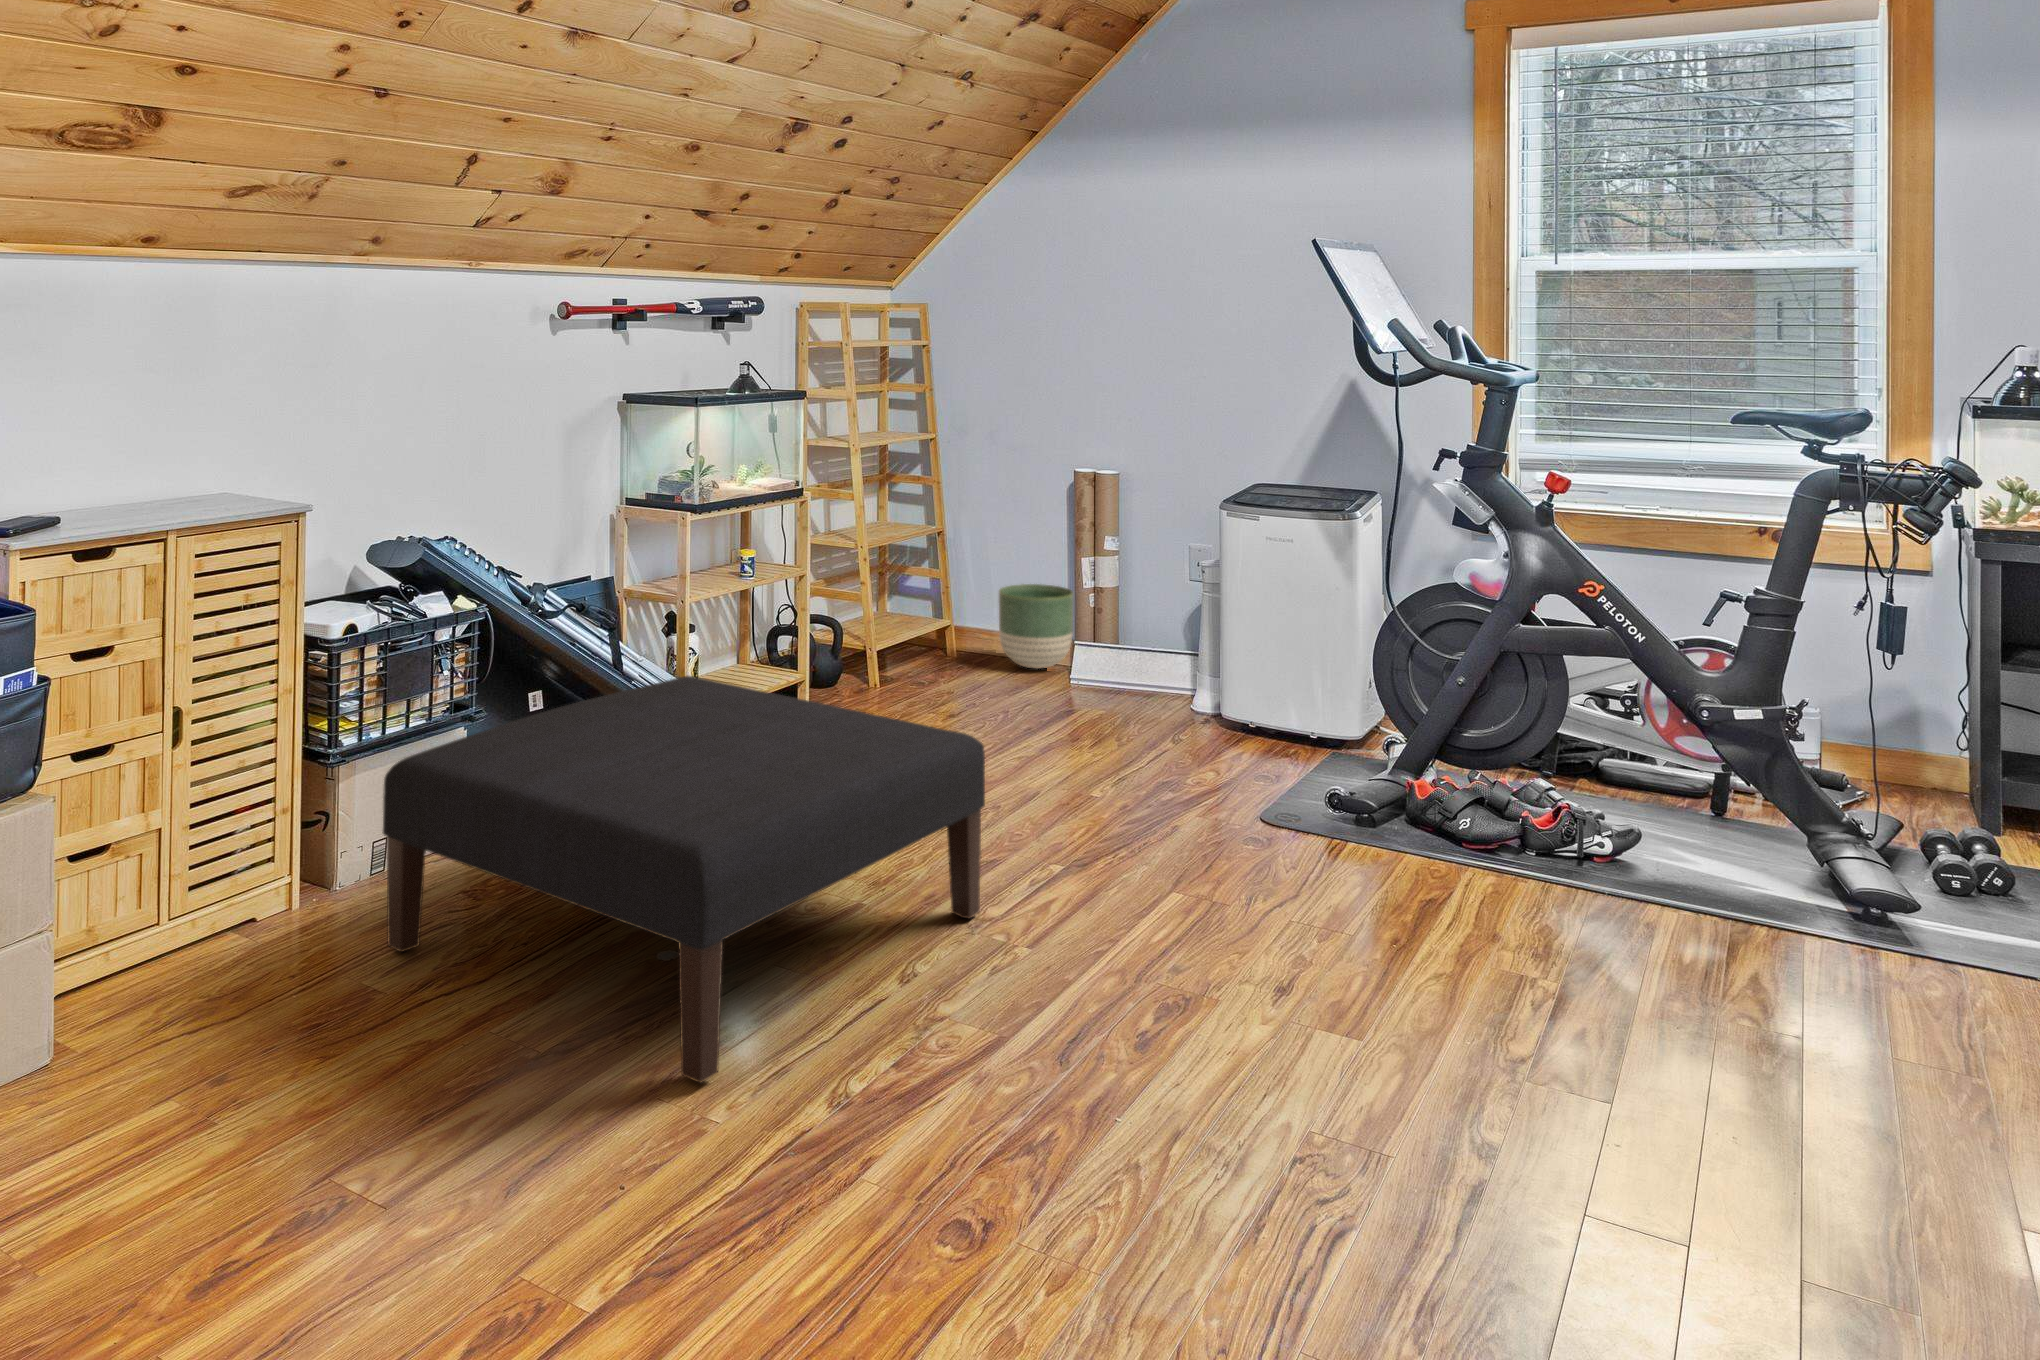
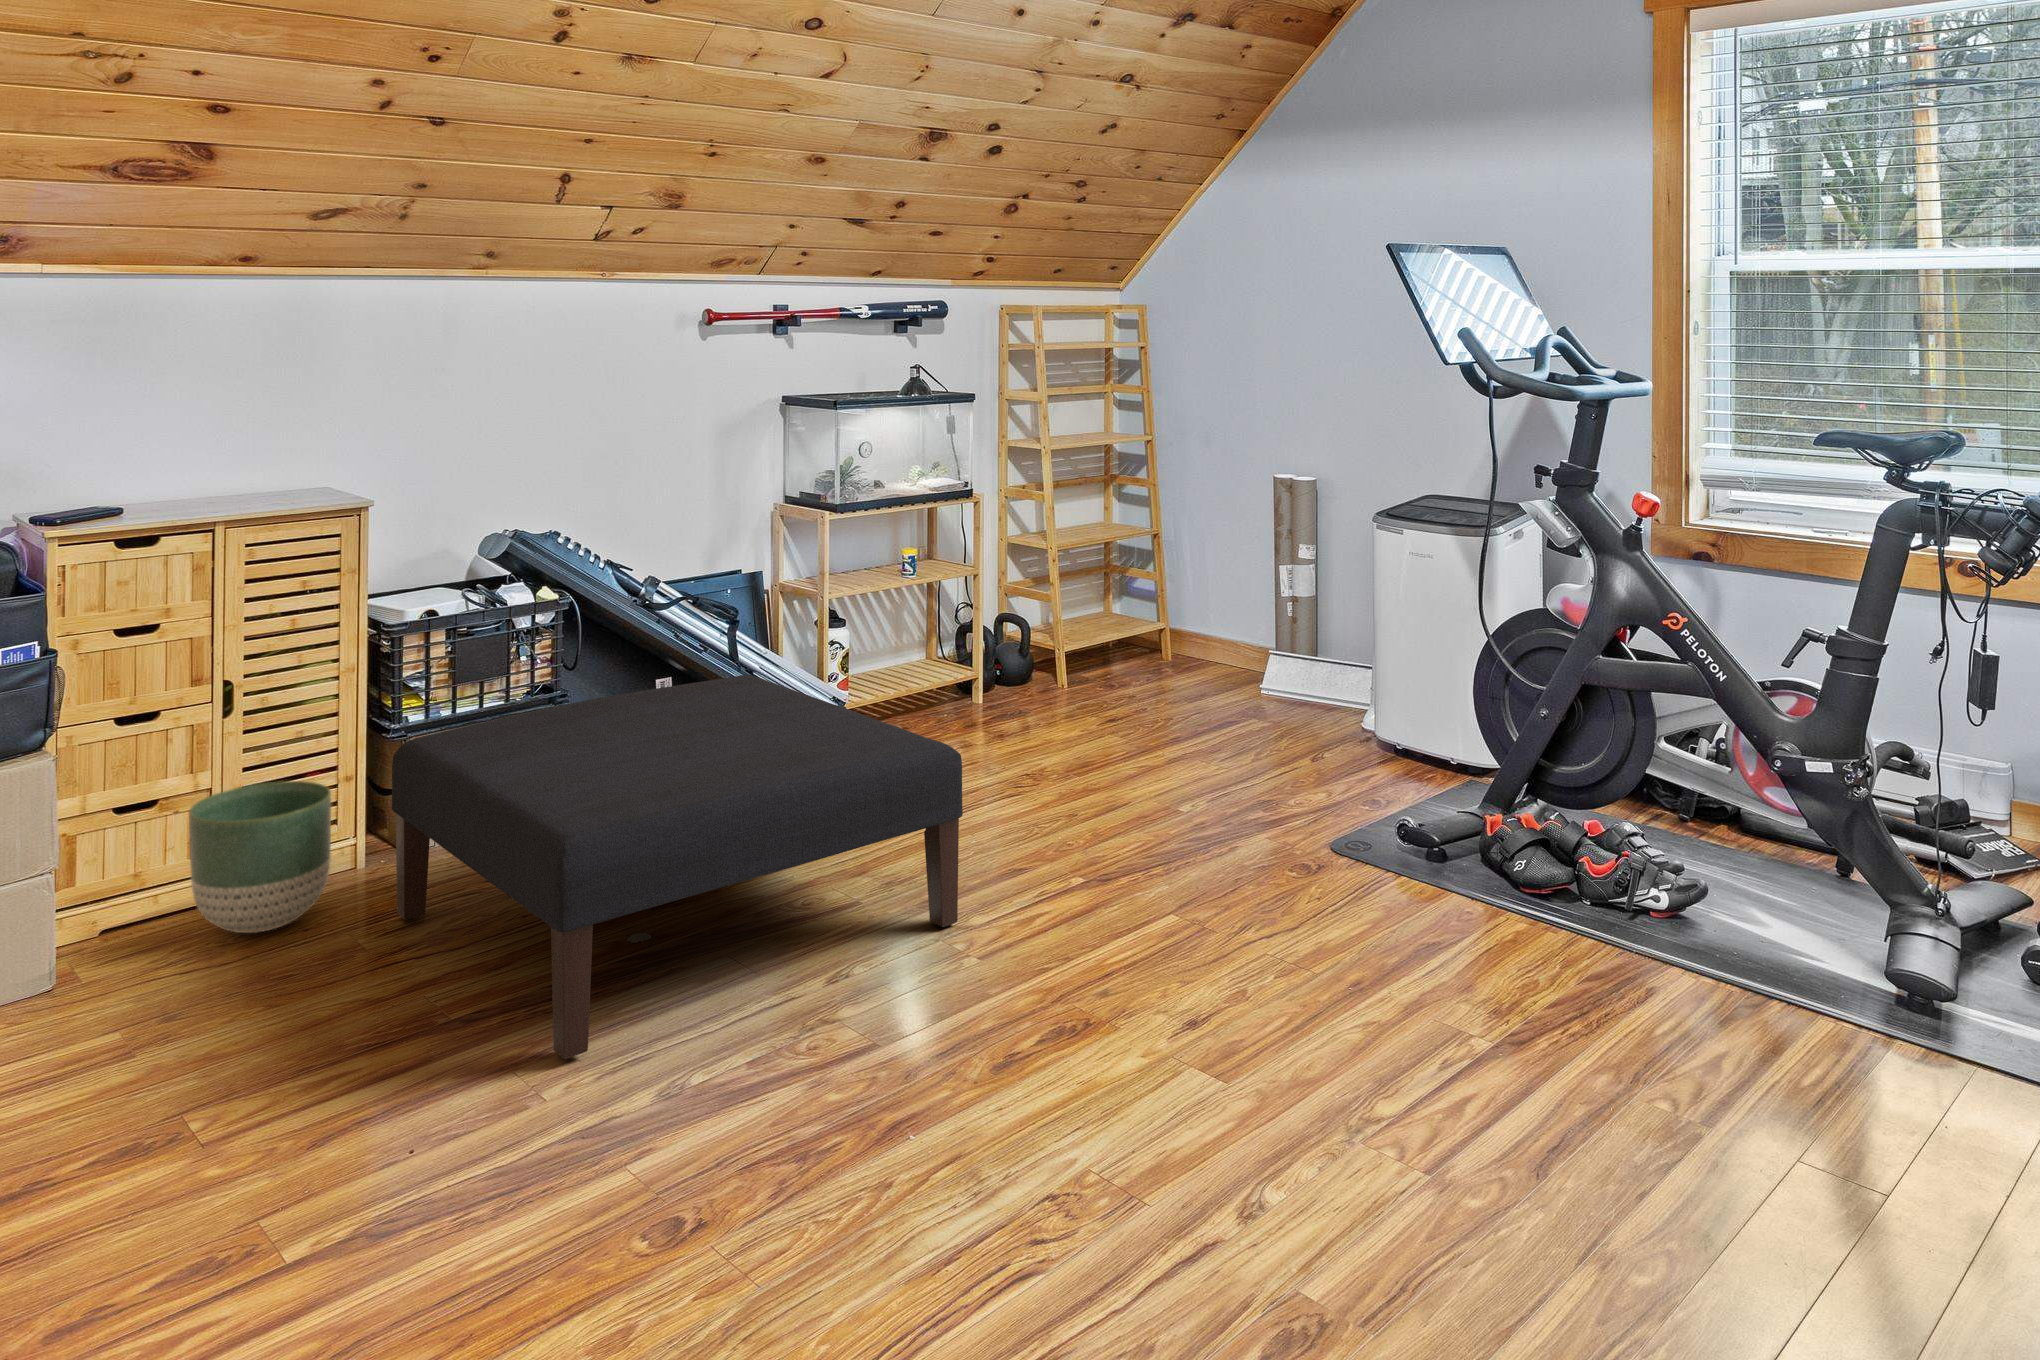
planter: present [999,584,1073,668] -> present [189,781,331,933]

